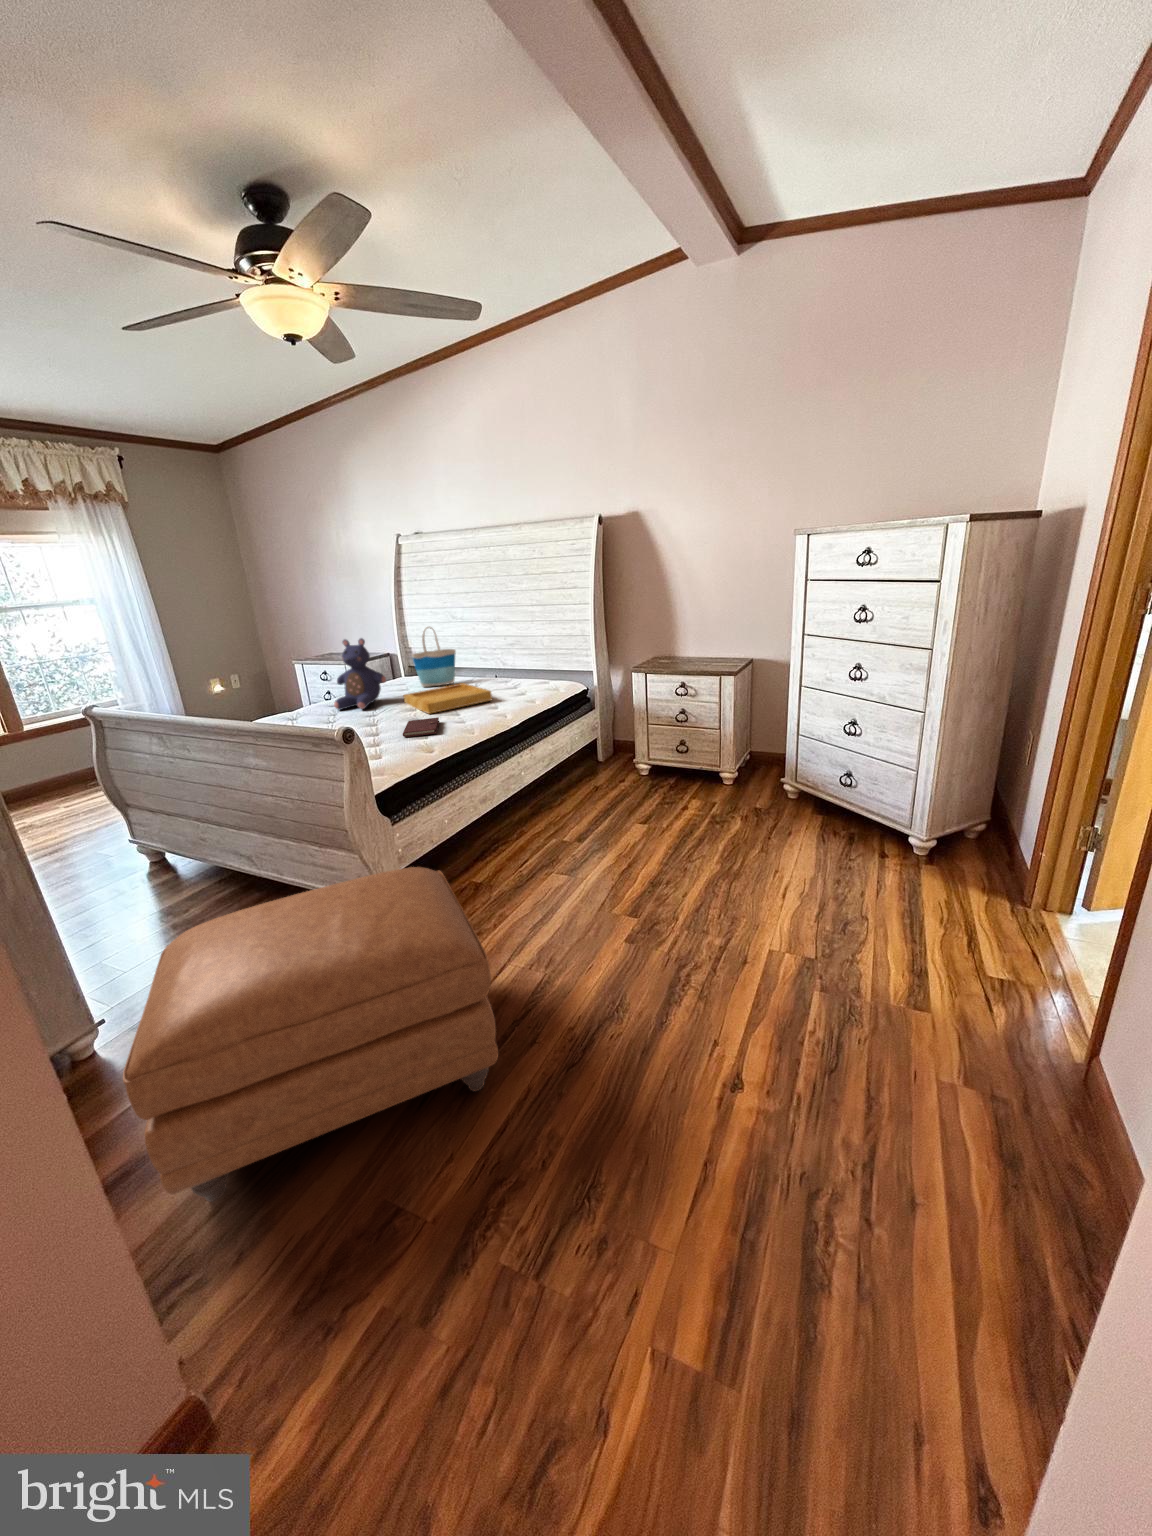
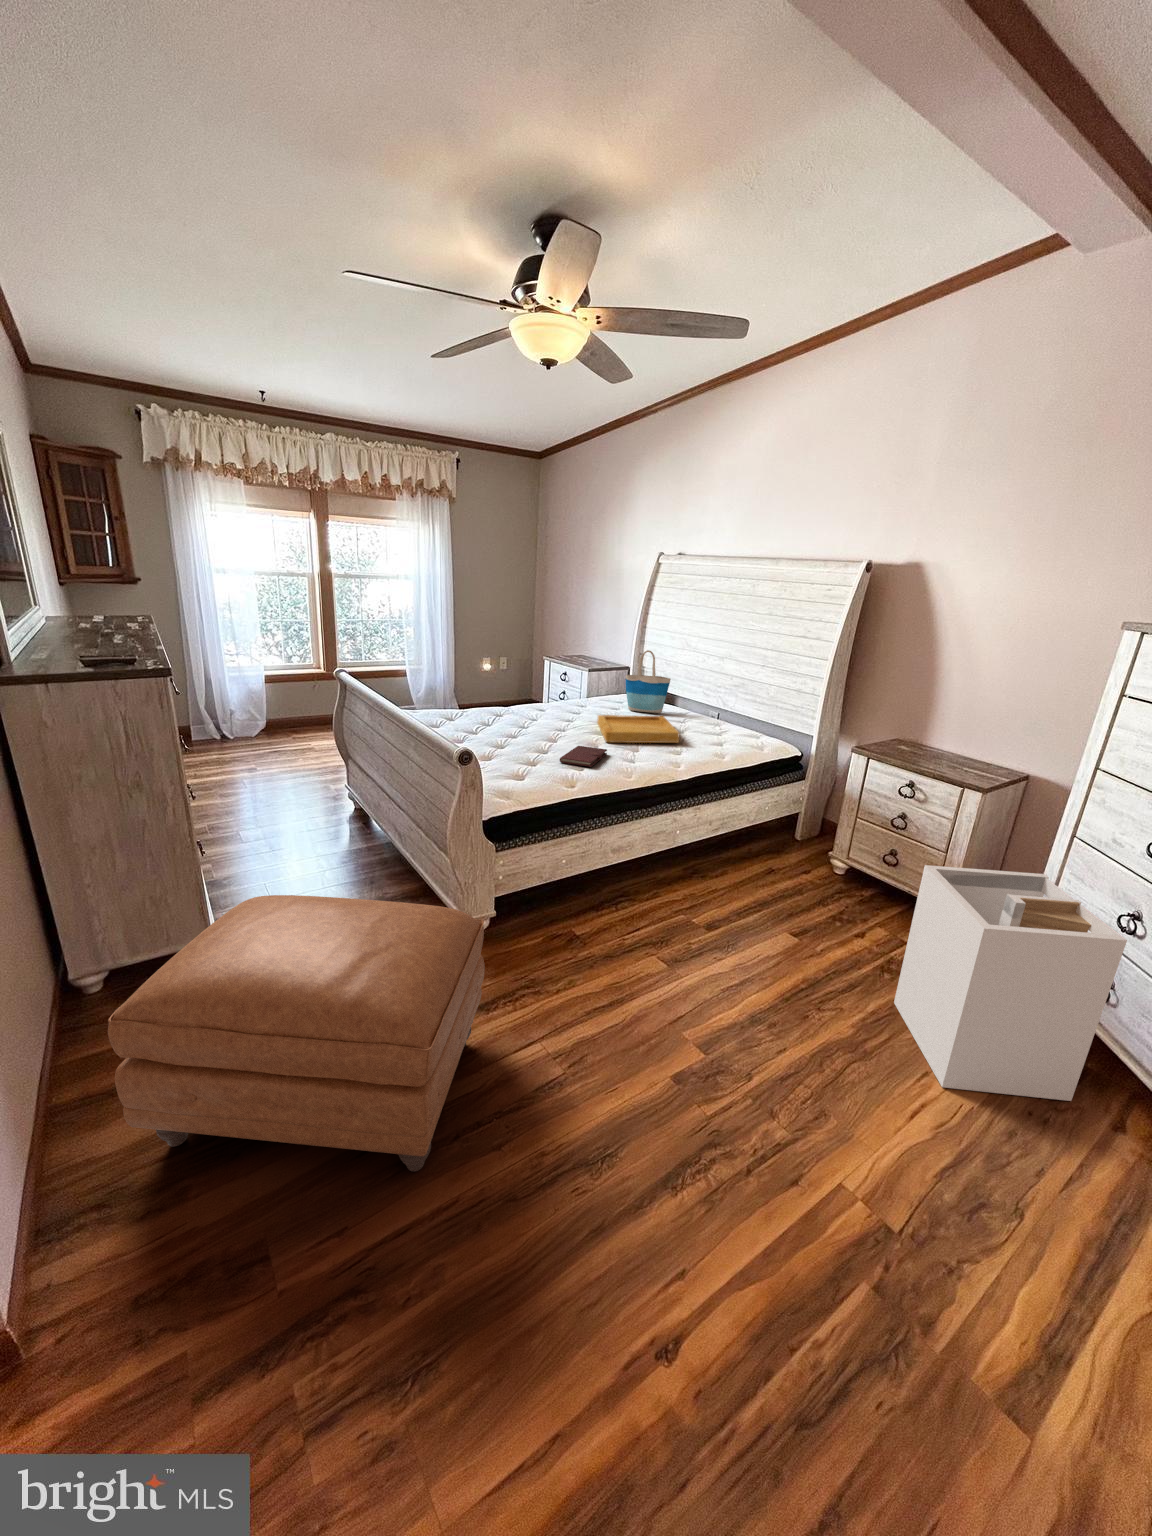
teddy bear: present [334,638,386,710] -> none [533,650,586,721]
laundry hamper: none [731,715,862,874] -> present [894,865,1127,1101]

